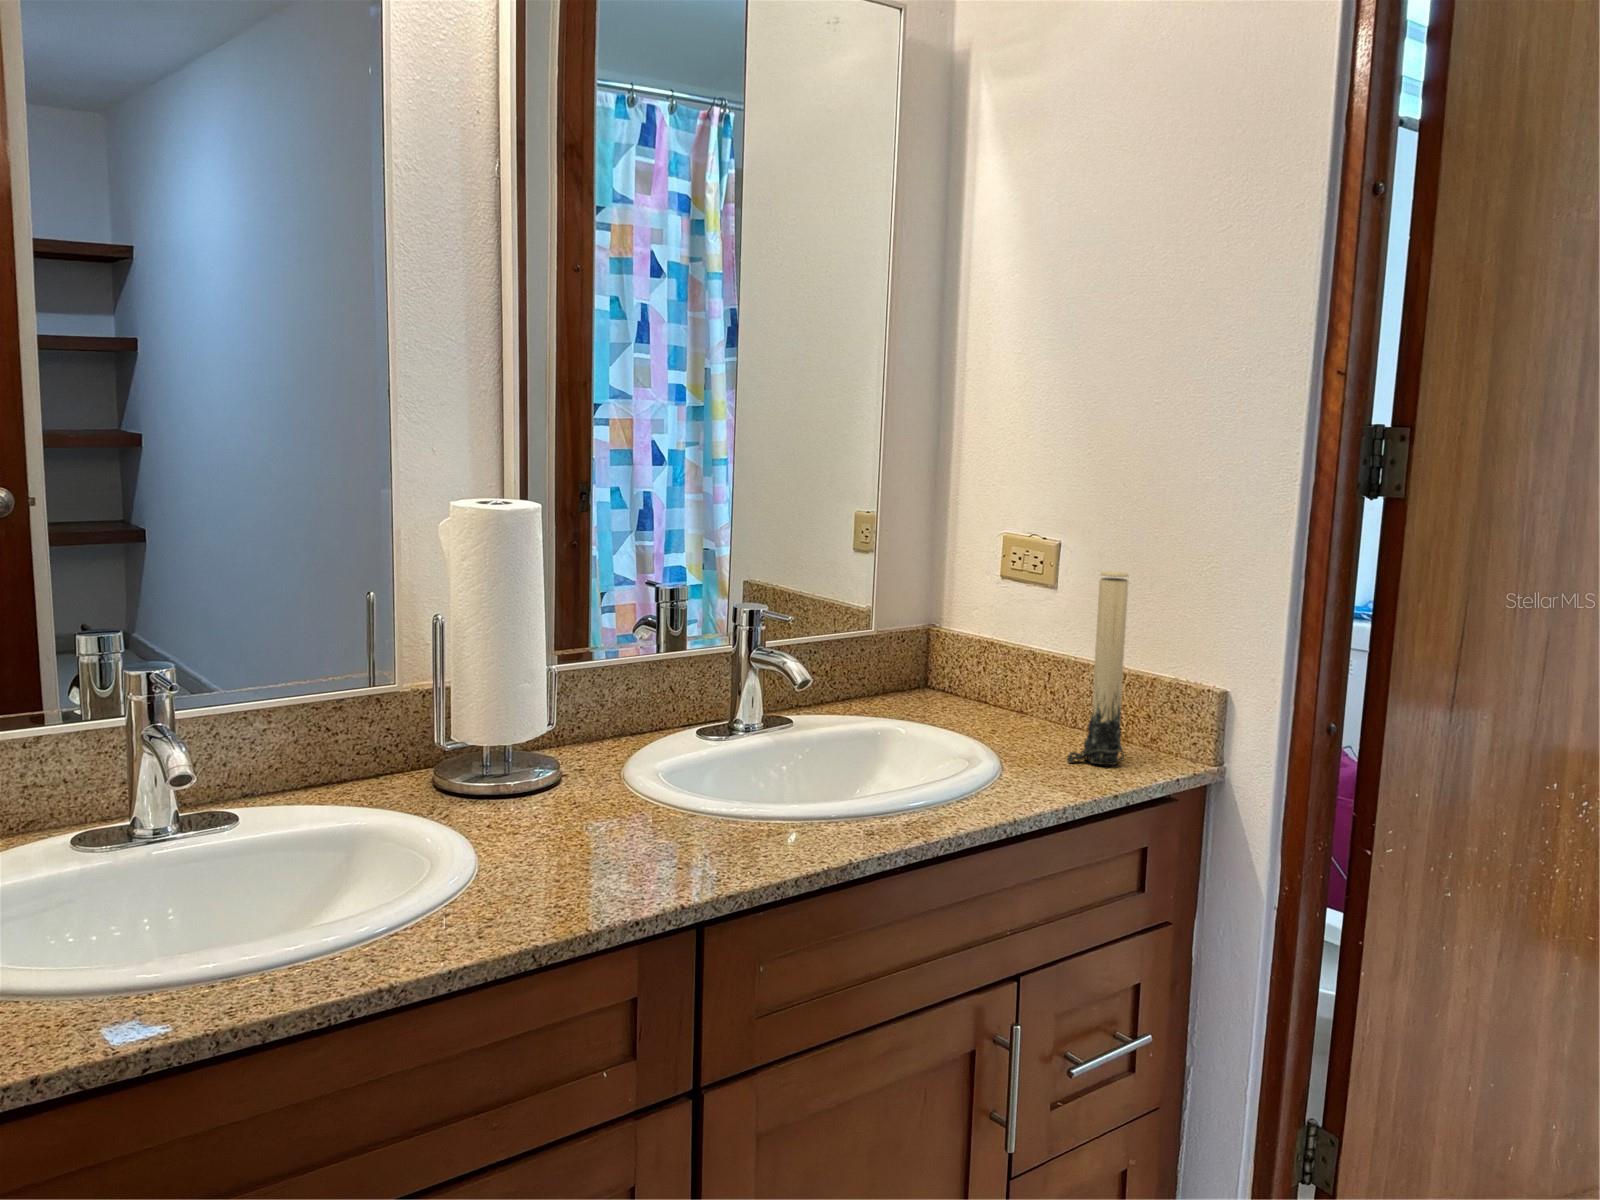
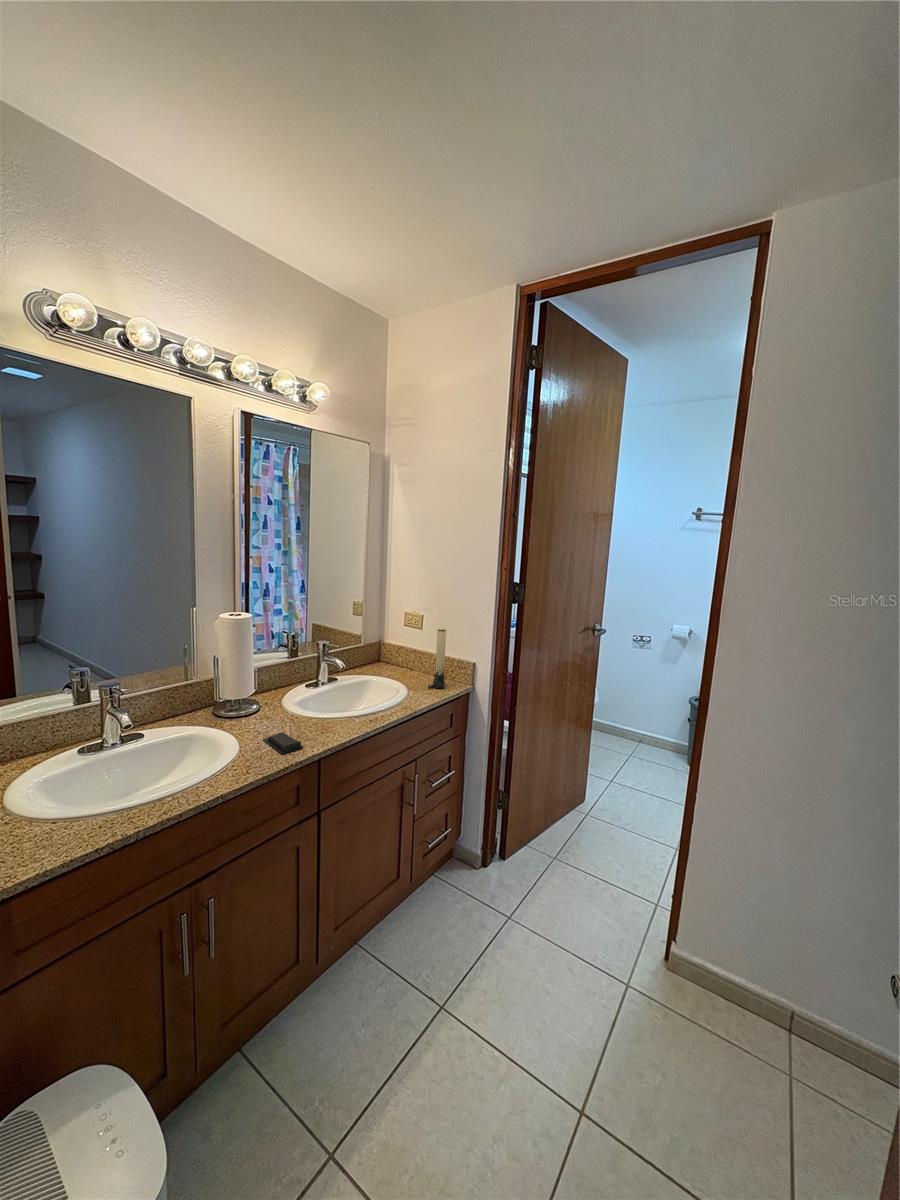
soap bar: none [546,839,658,896] -> present [263,732,304,754]

